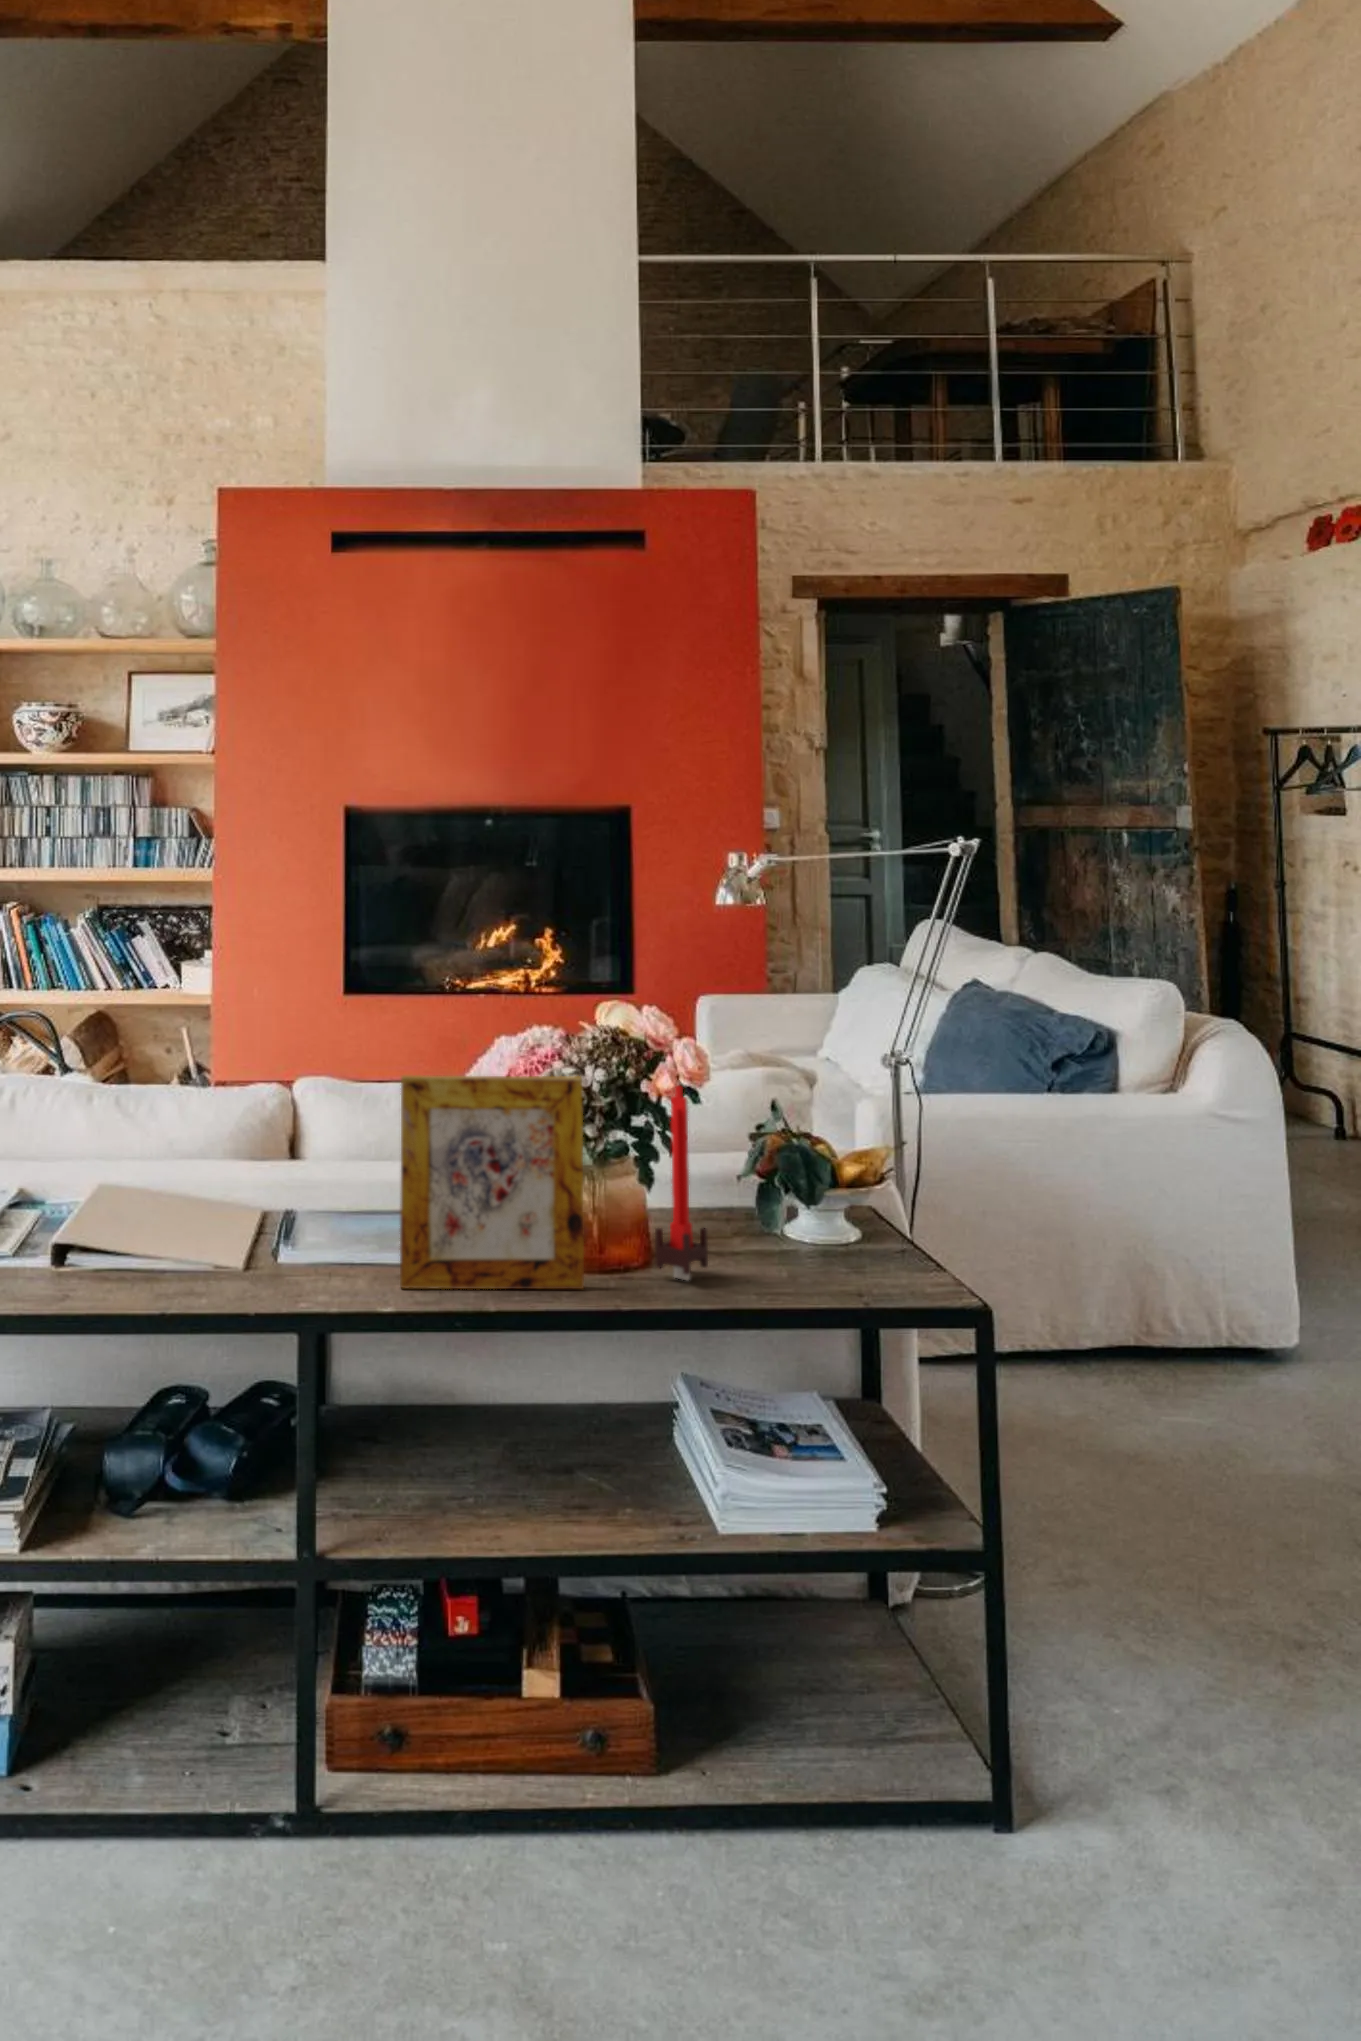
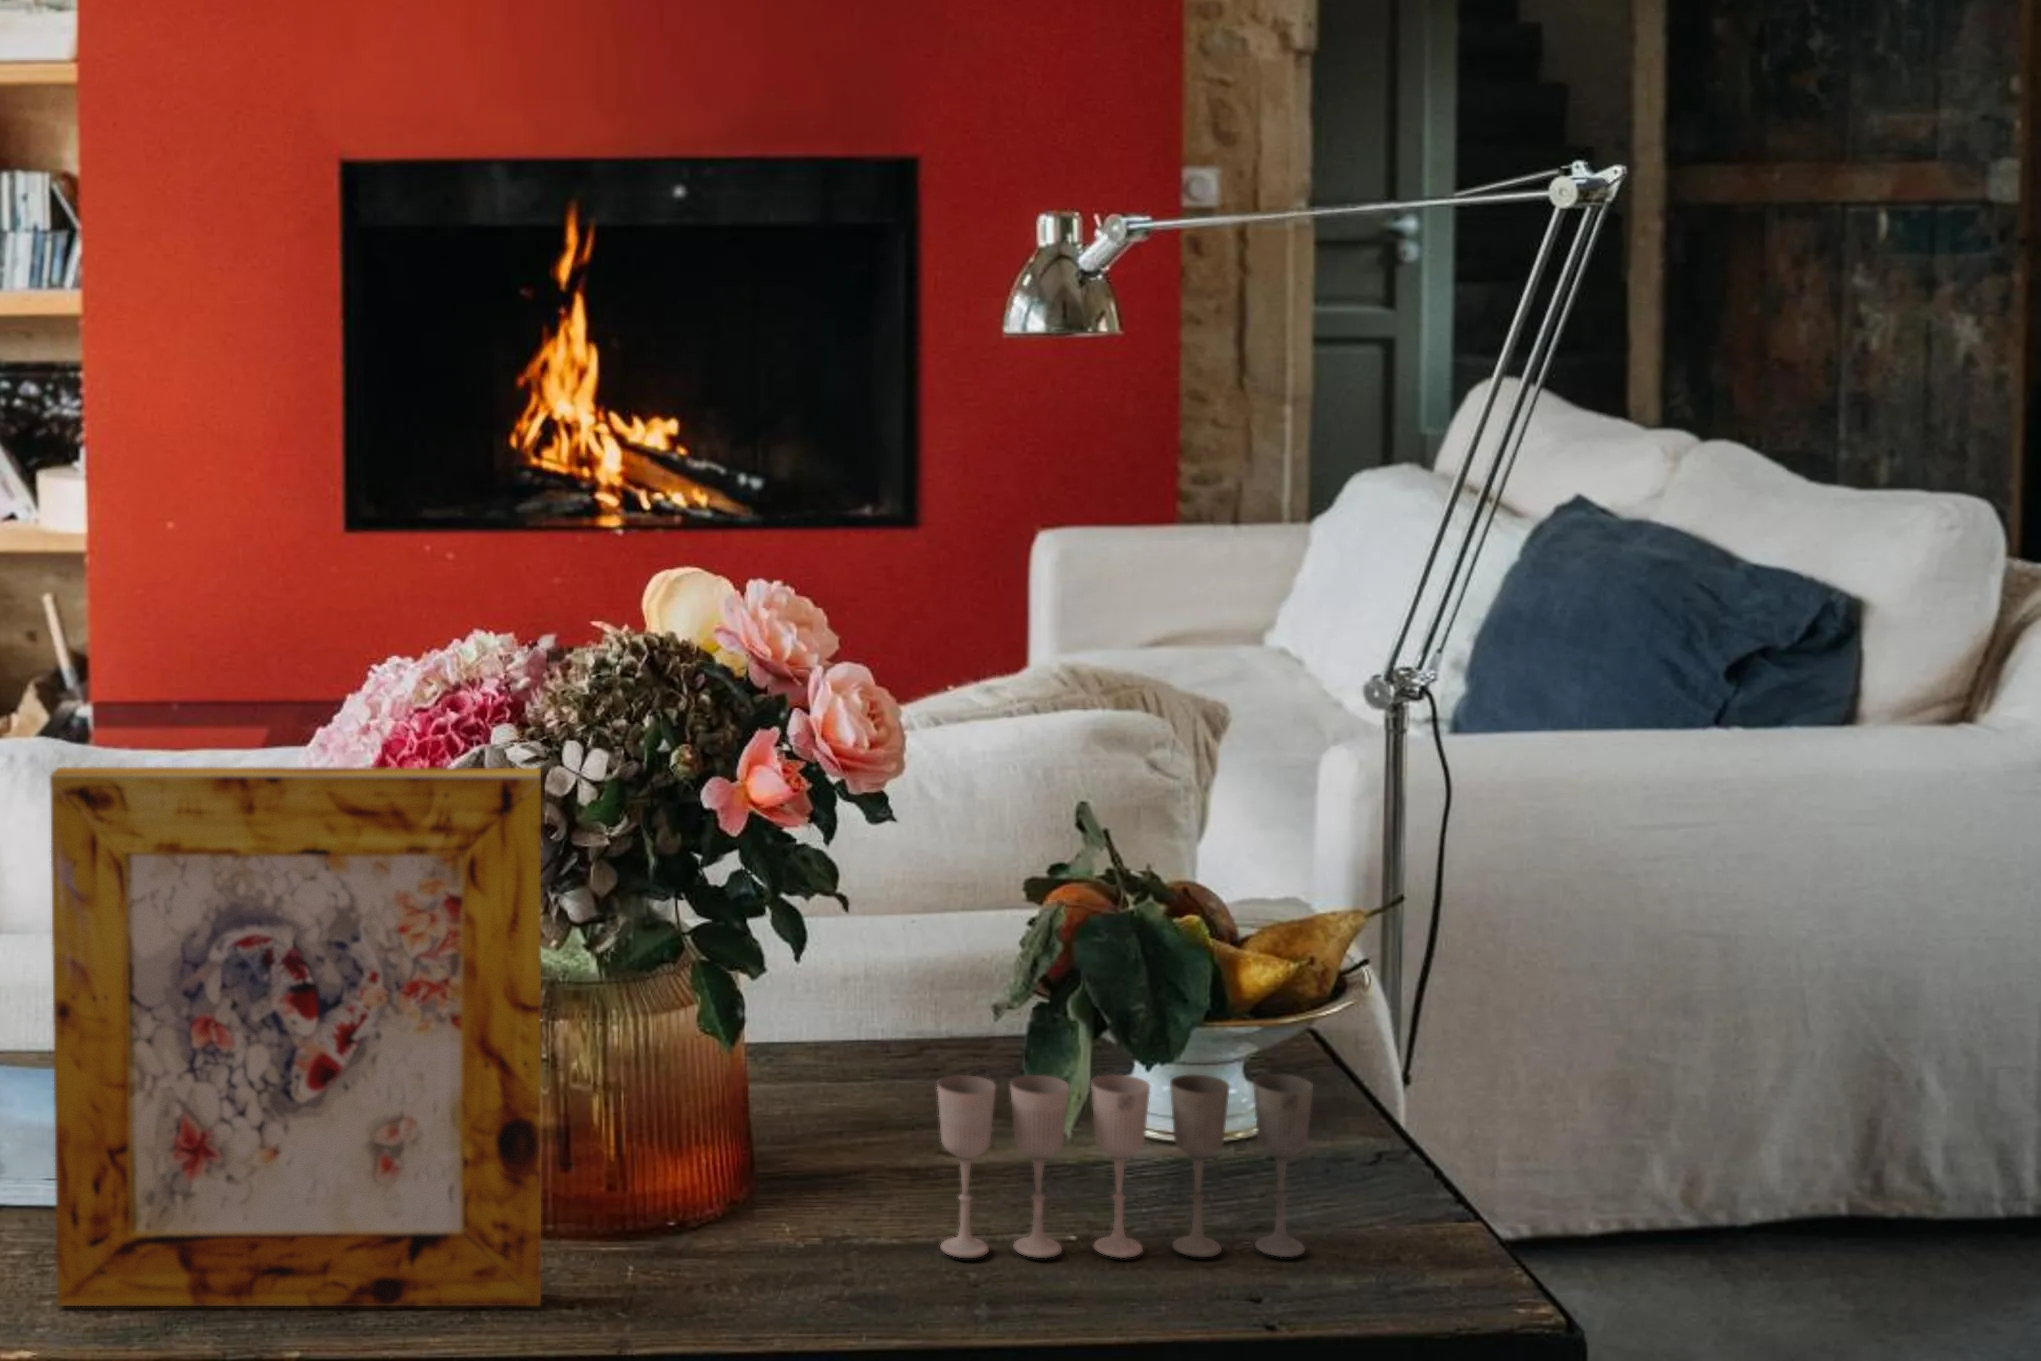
candle: present [655,1086,708,1280] -> none [739,787,876,1275]
wine glass: none [728,1203,873,1276] -> present [937,1074,1313,1258]

